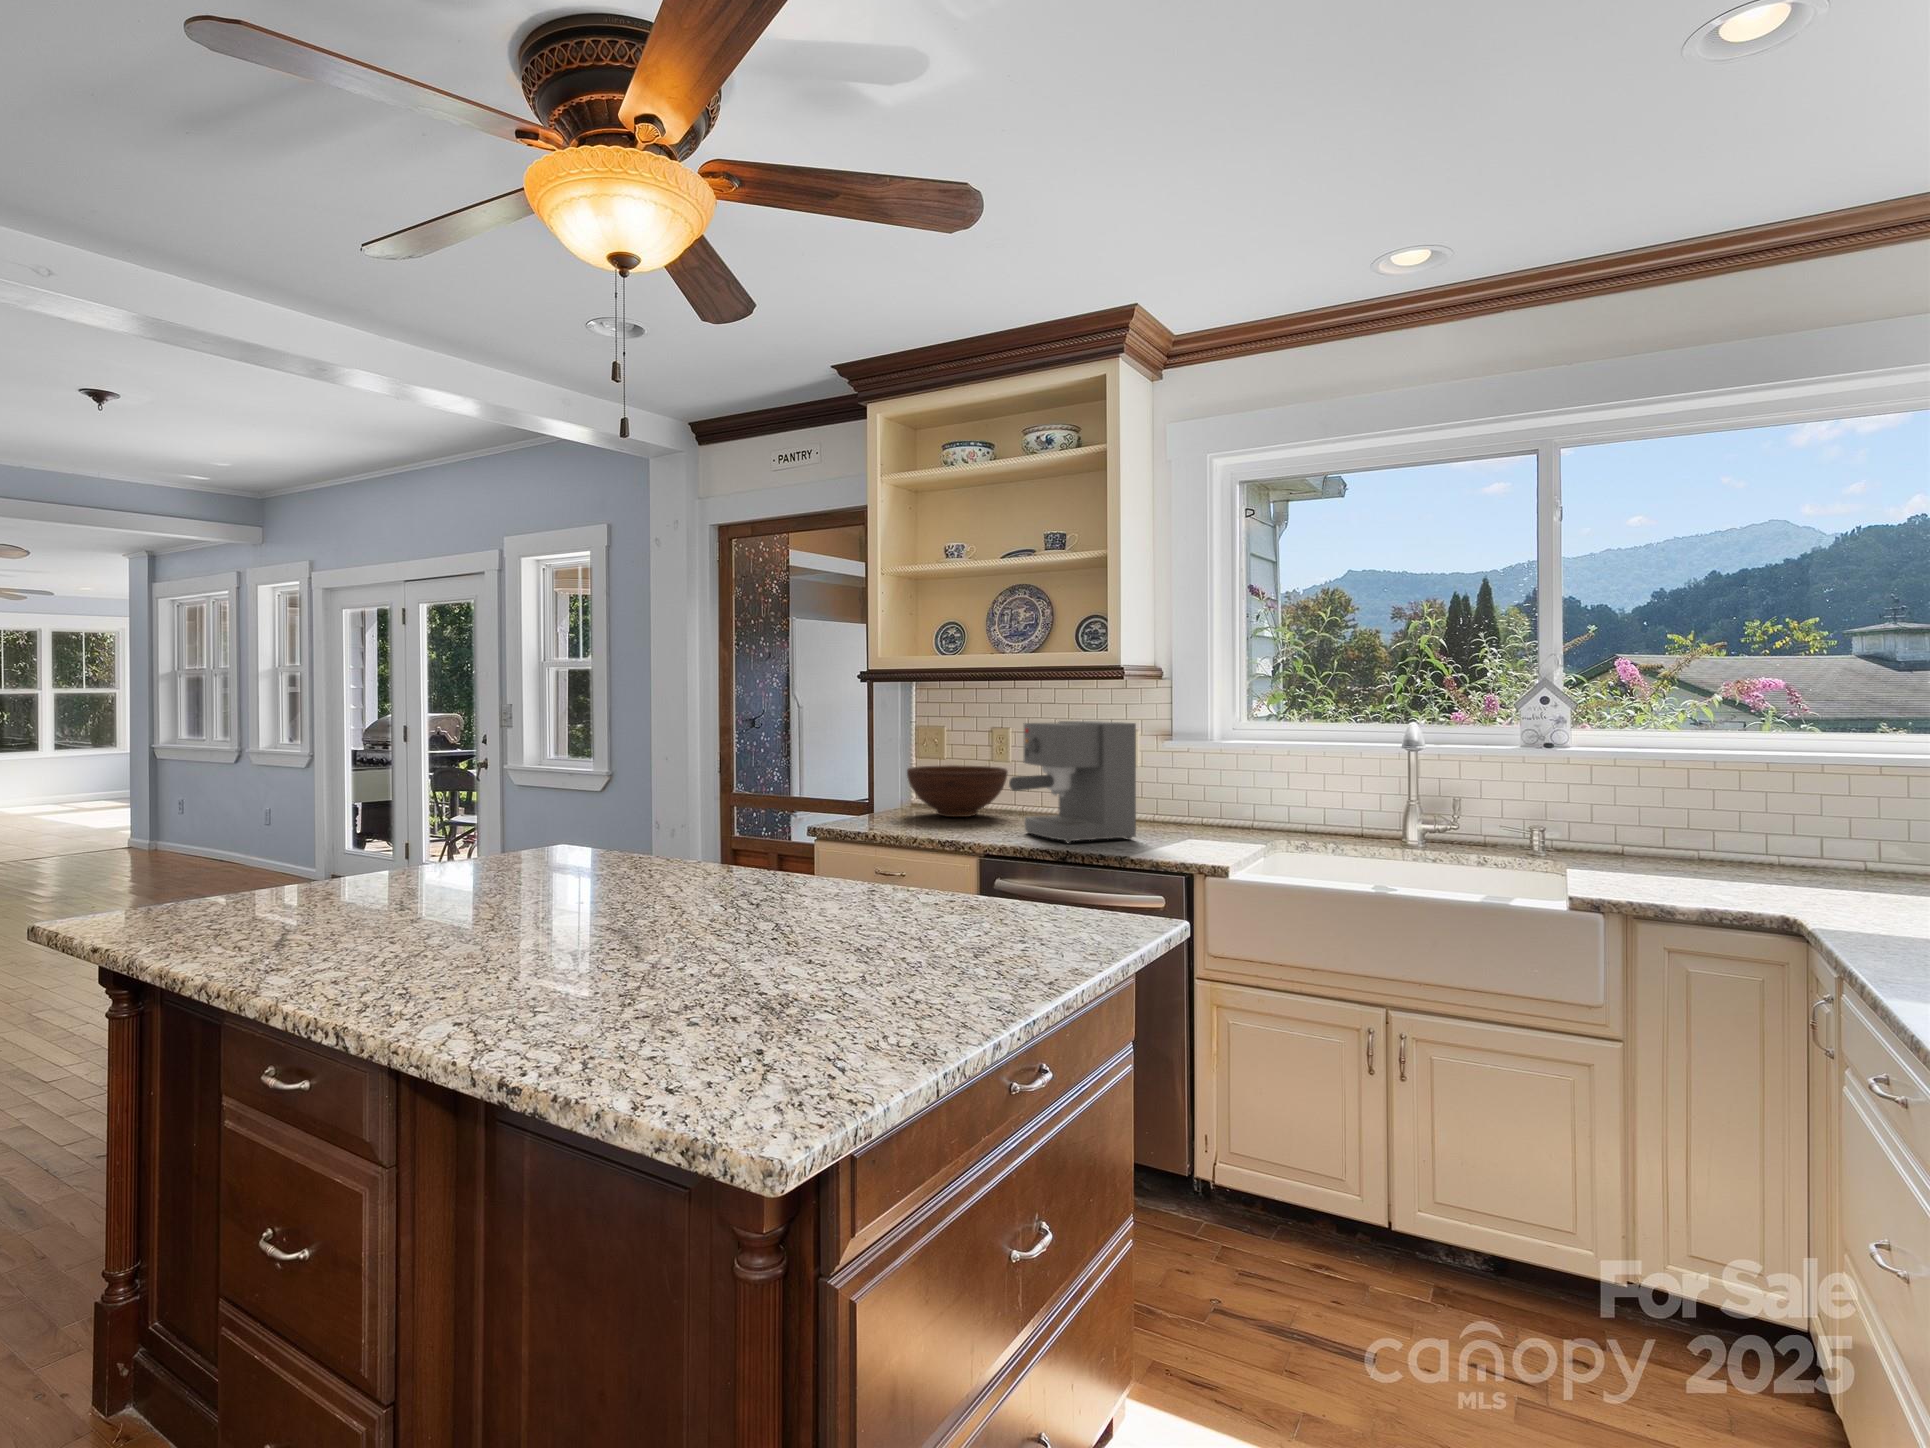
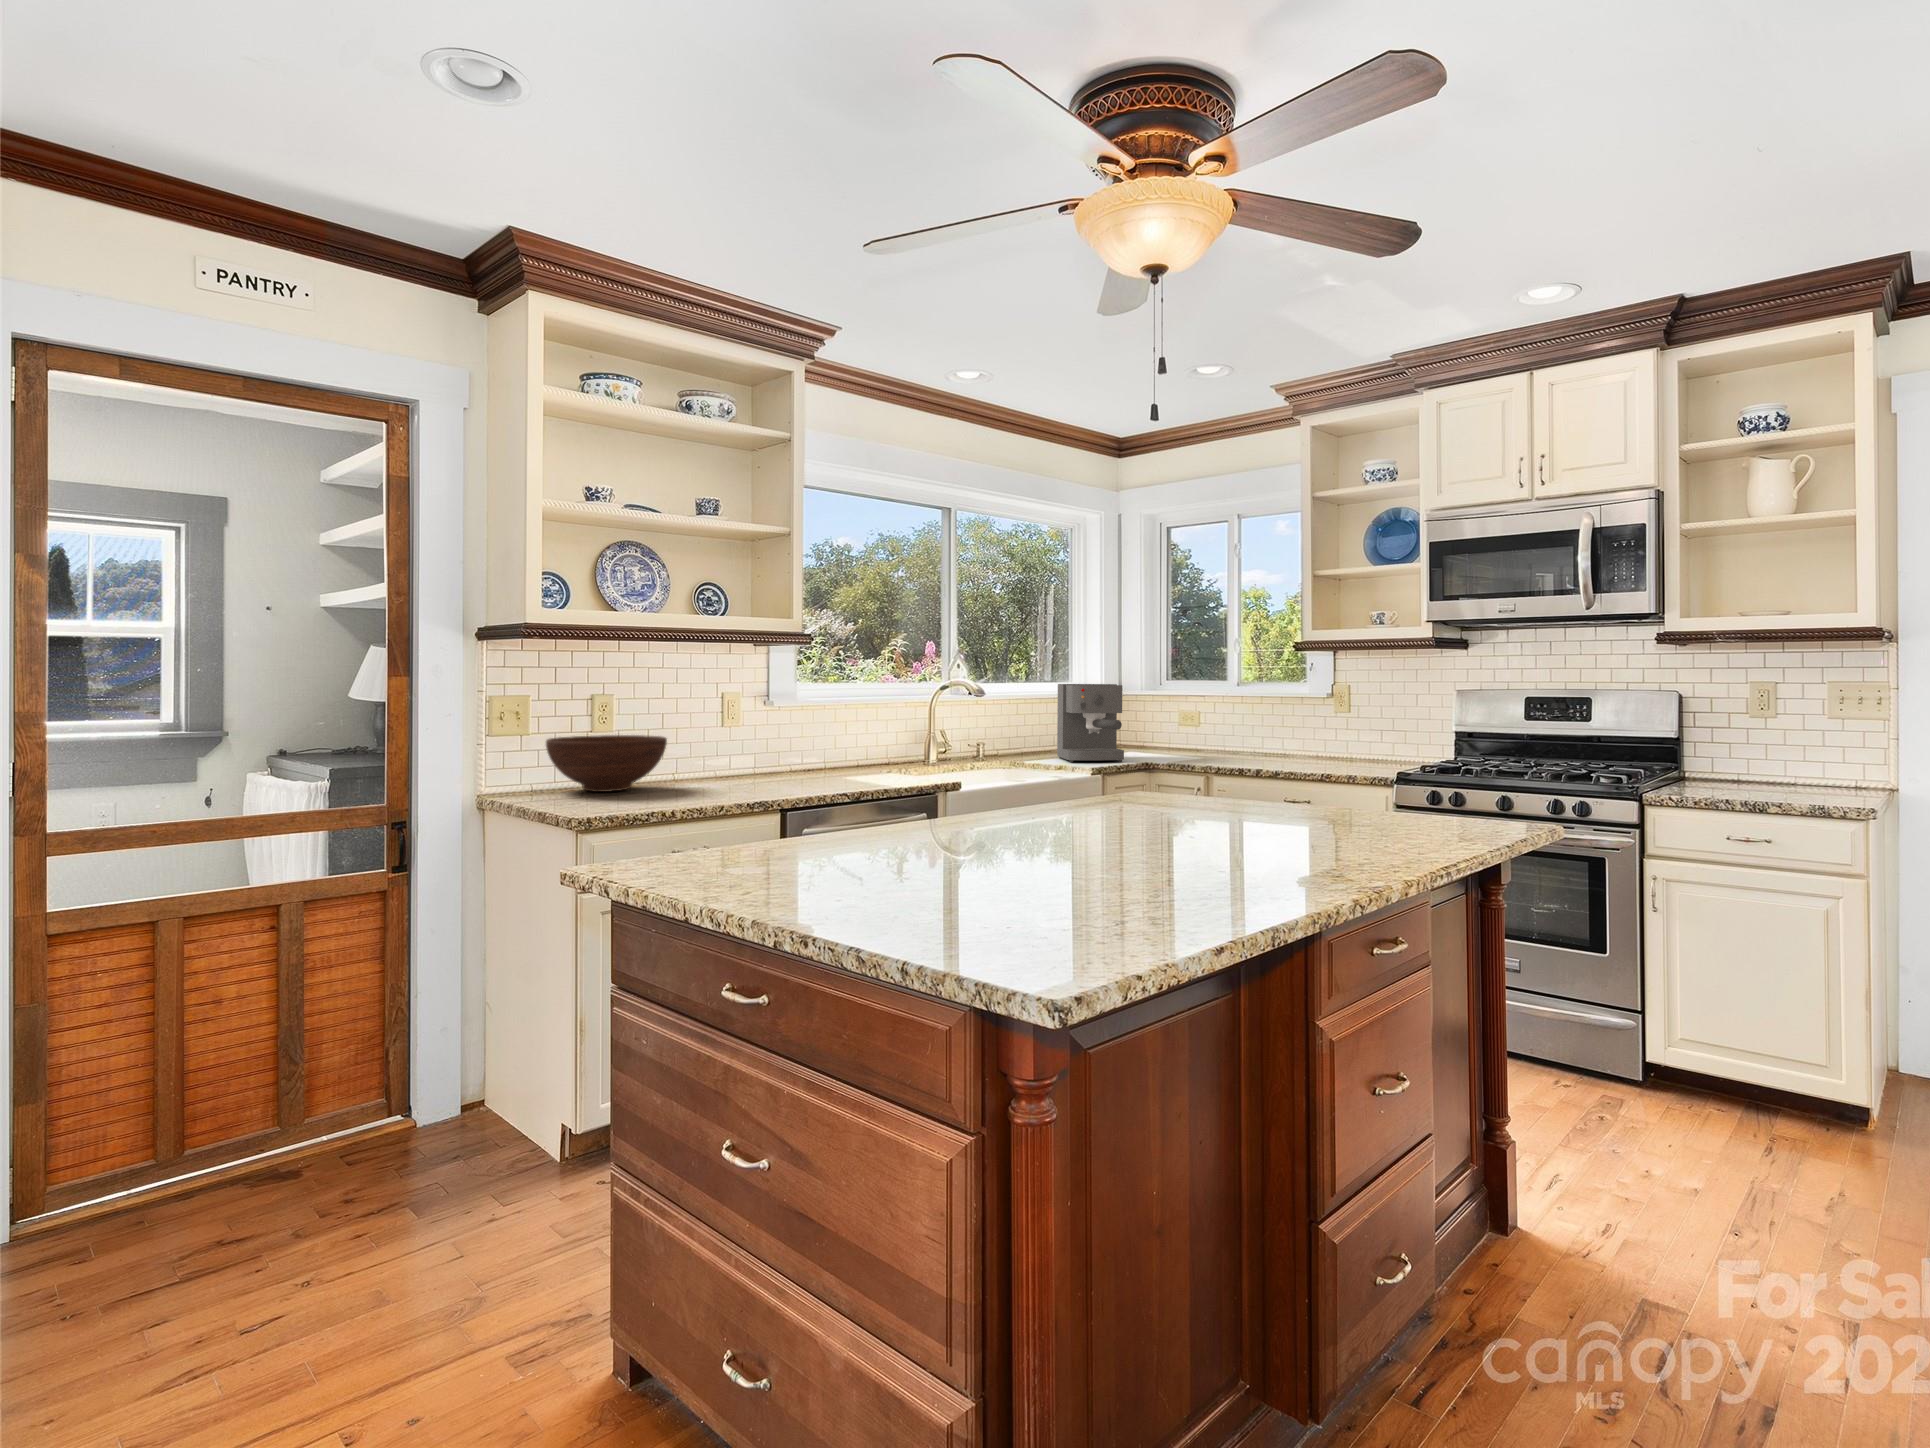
coffee maker: present [1009,721,1136,843] -> present [1057,684,1124,762]

